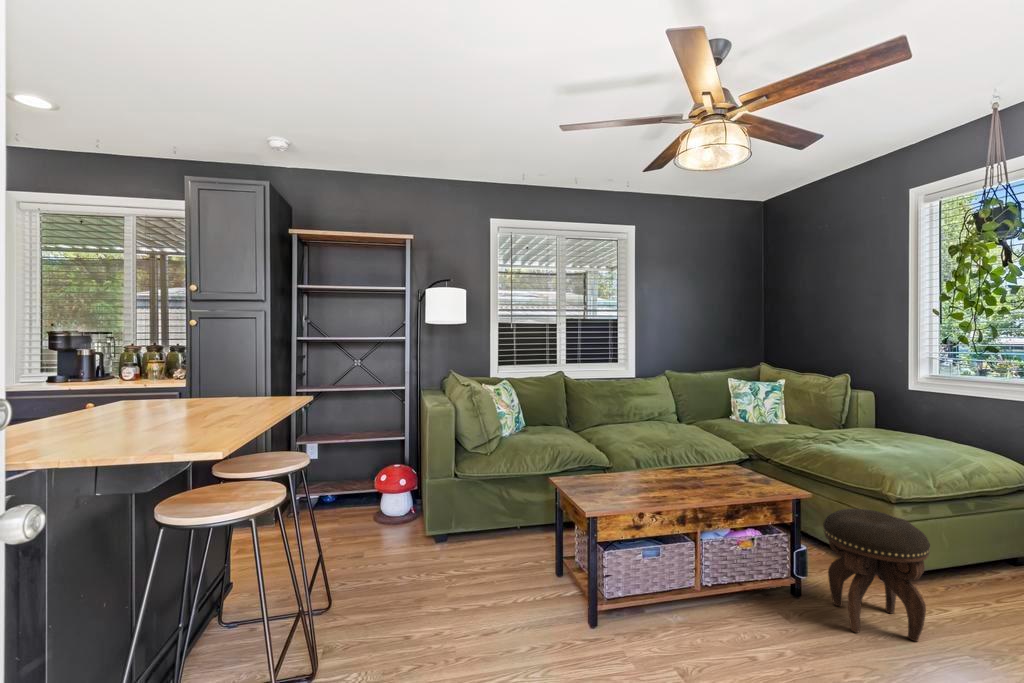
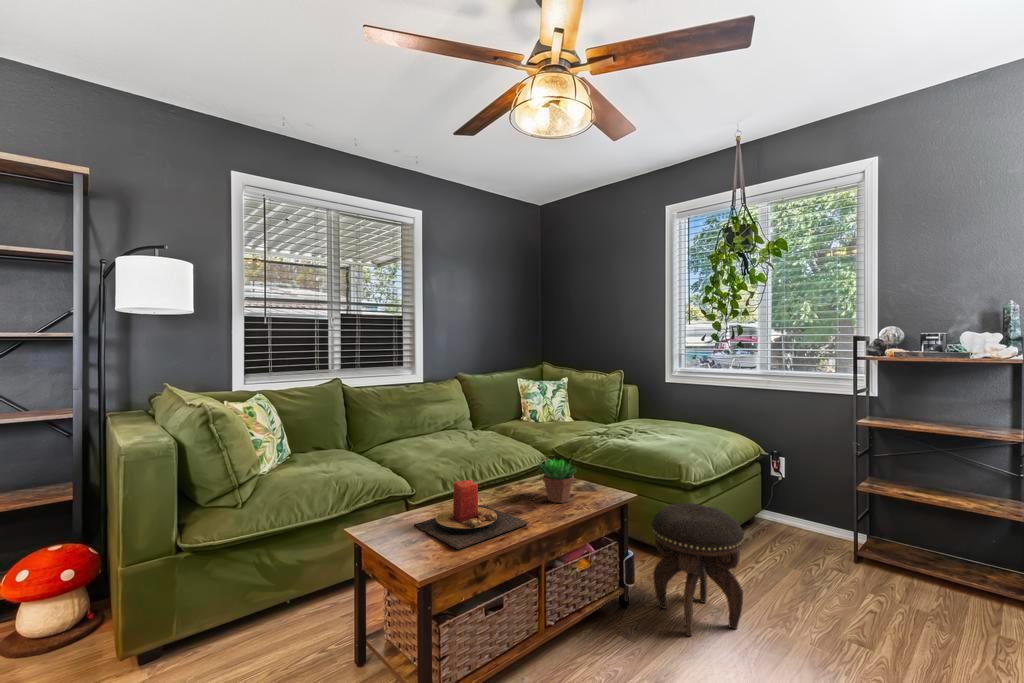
succulent plant: none [705,448,745,487] -> present [539,459,576,503]
candle: none [597,454,687,502] -> present [414,480,529,549]

